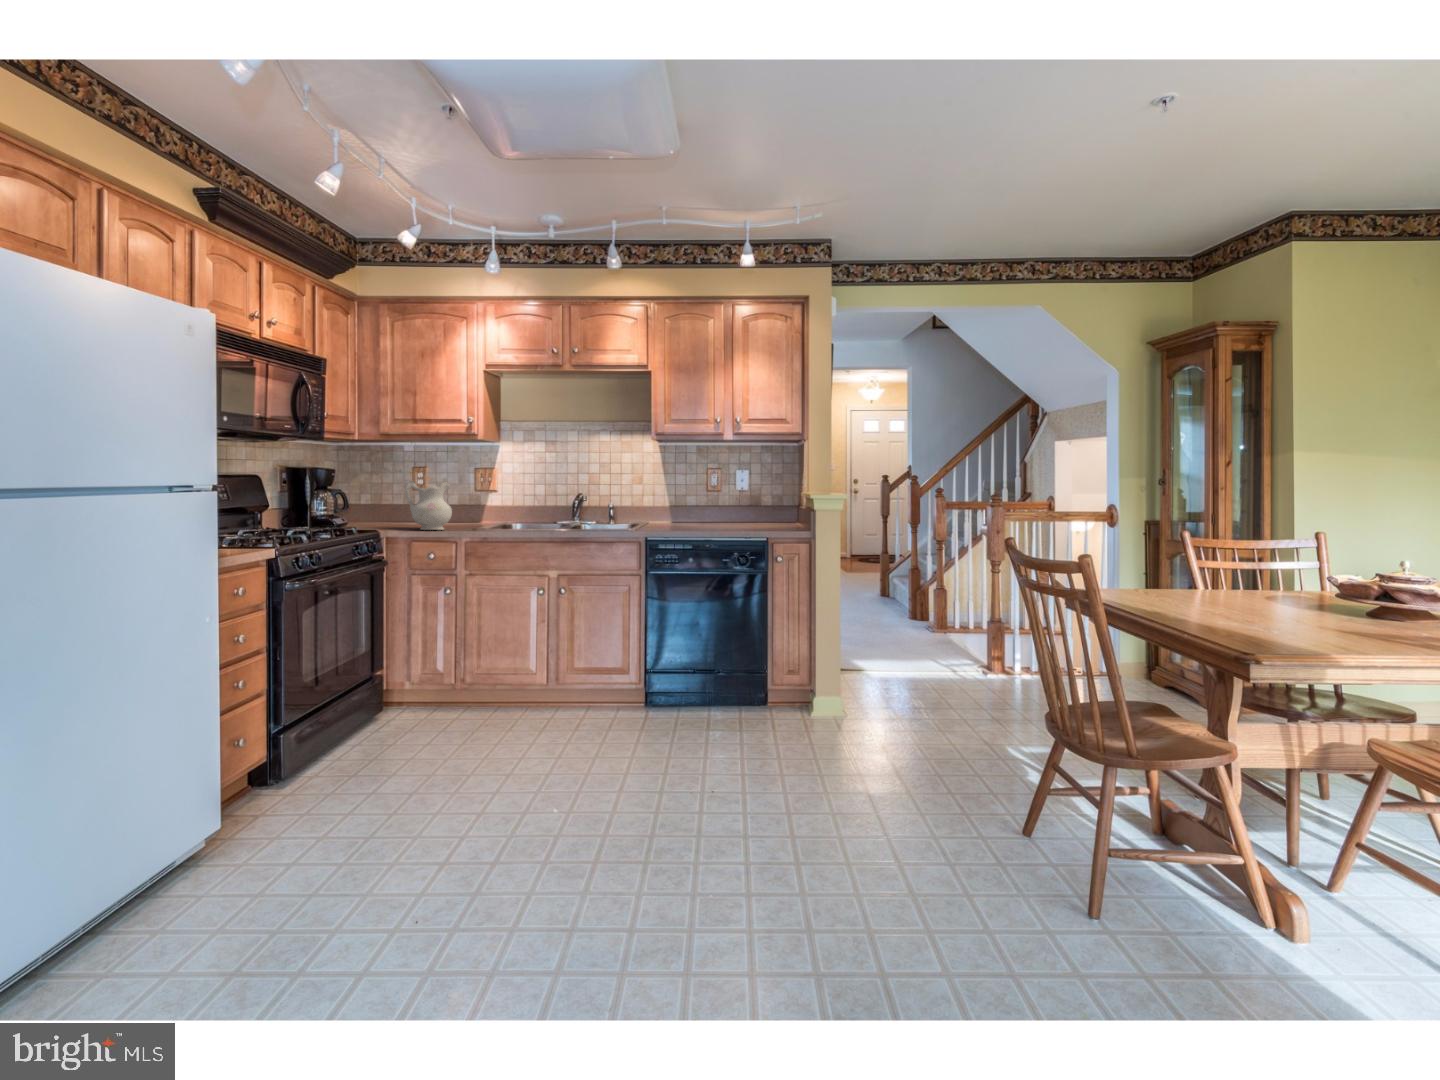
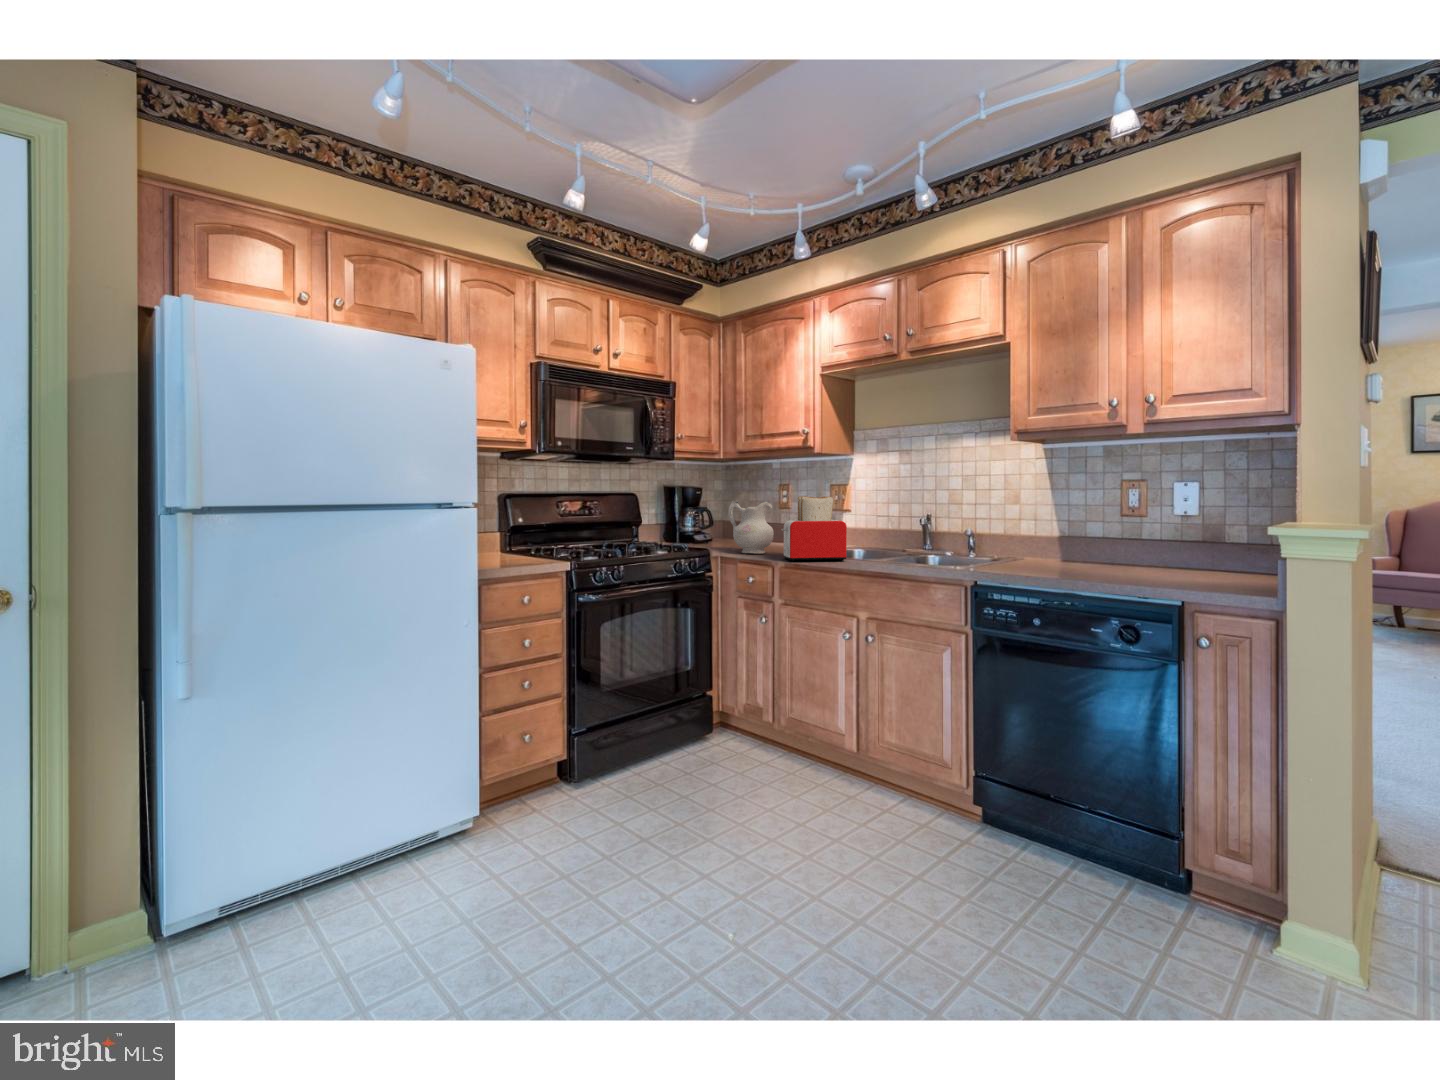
toaster: none [471,477,528,533] -> present [781,496,847,561]

